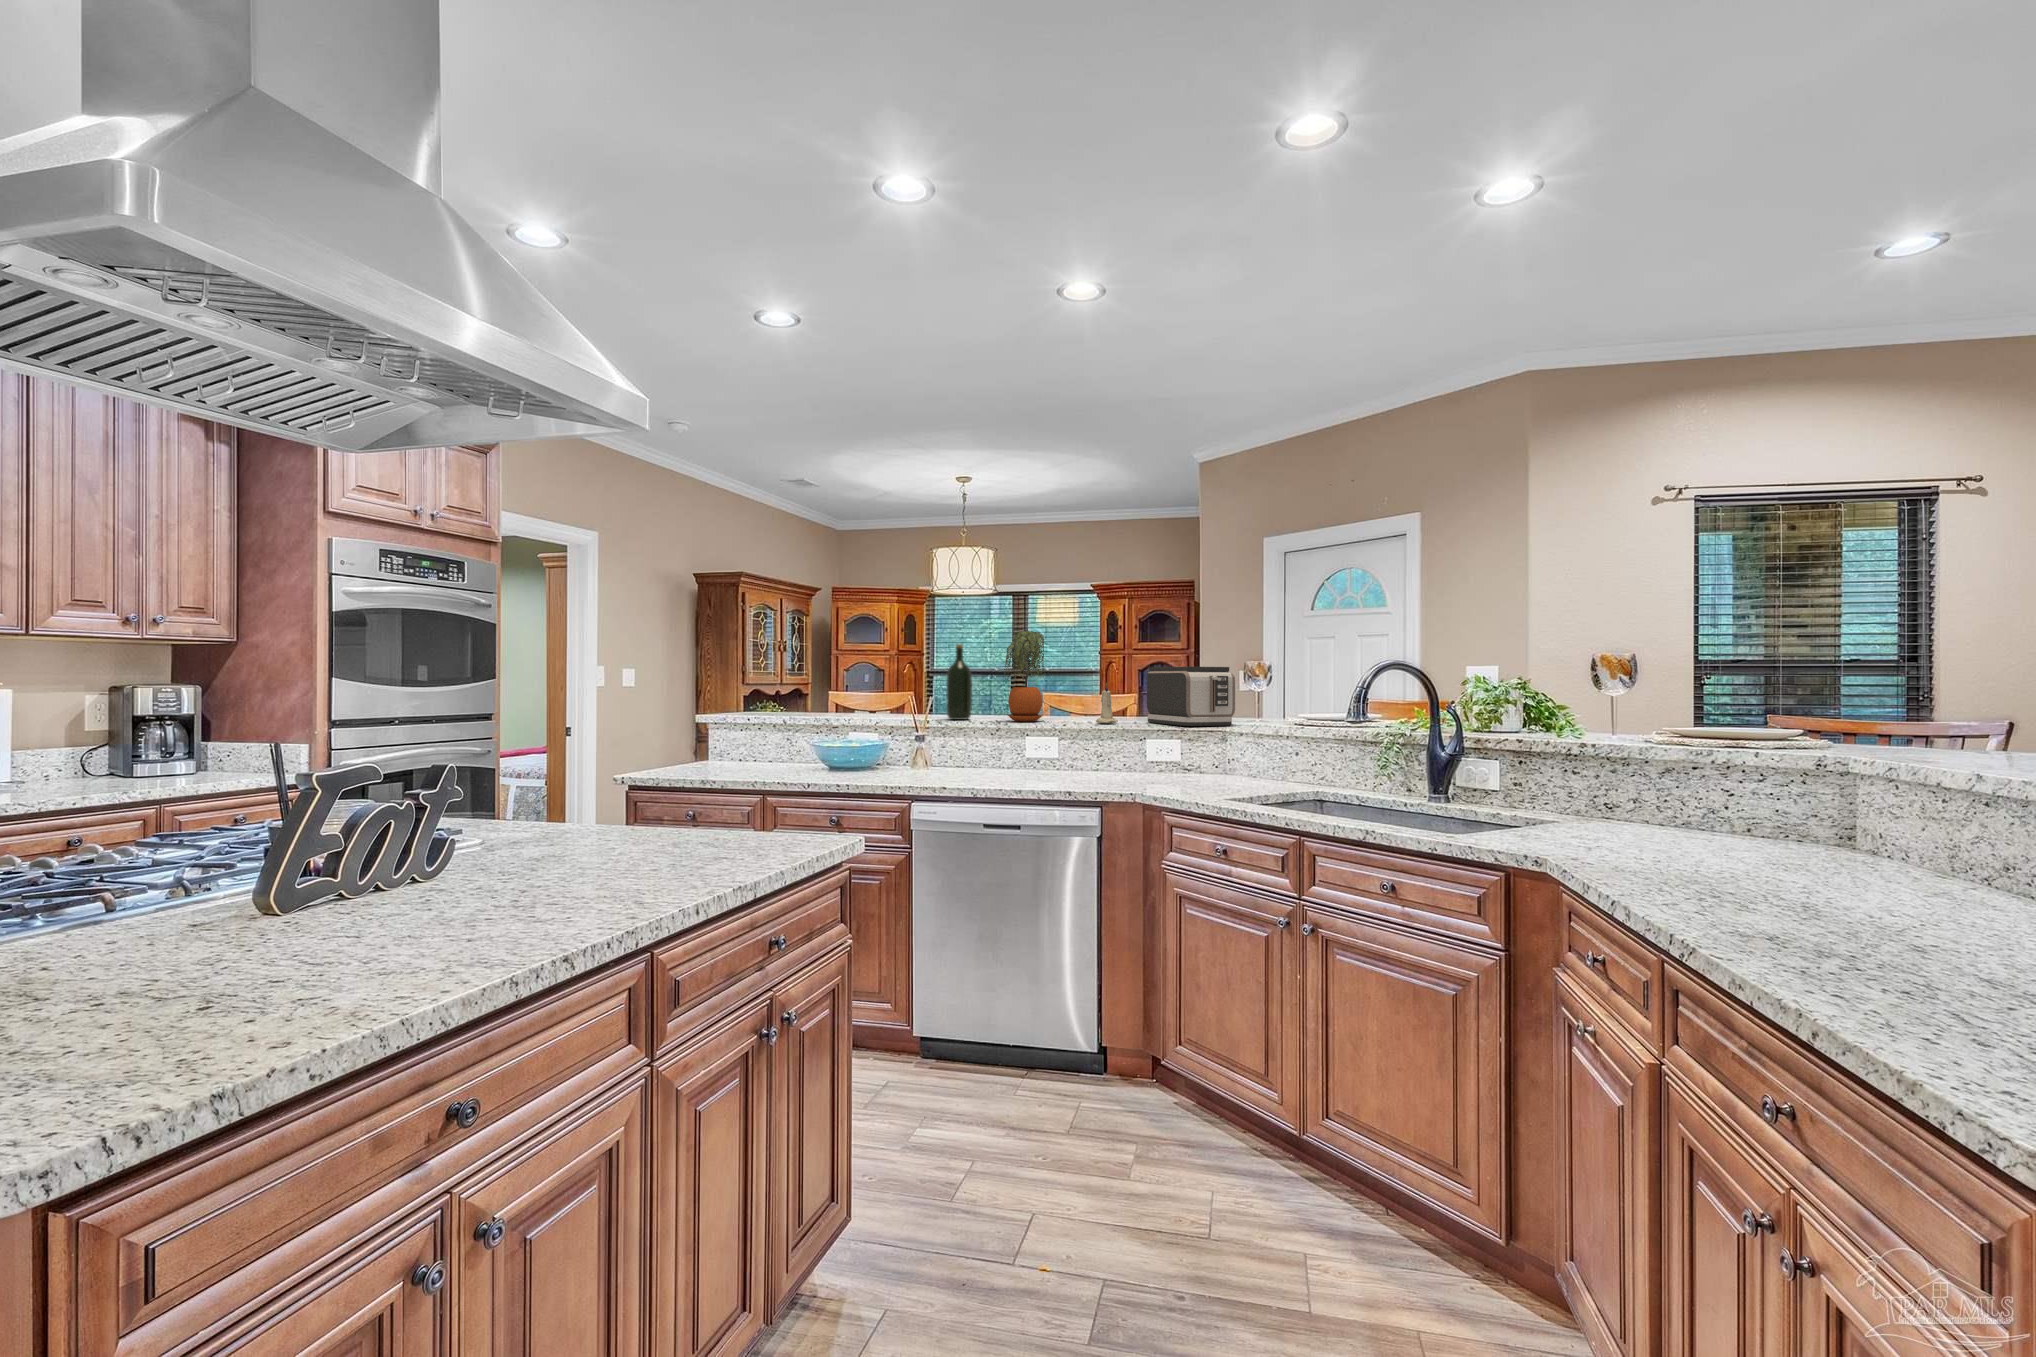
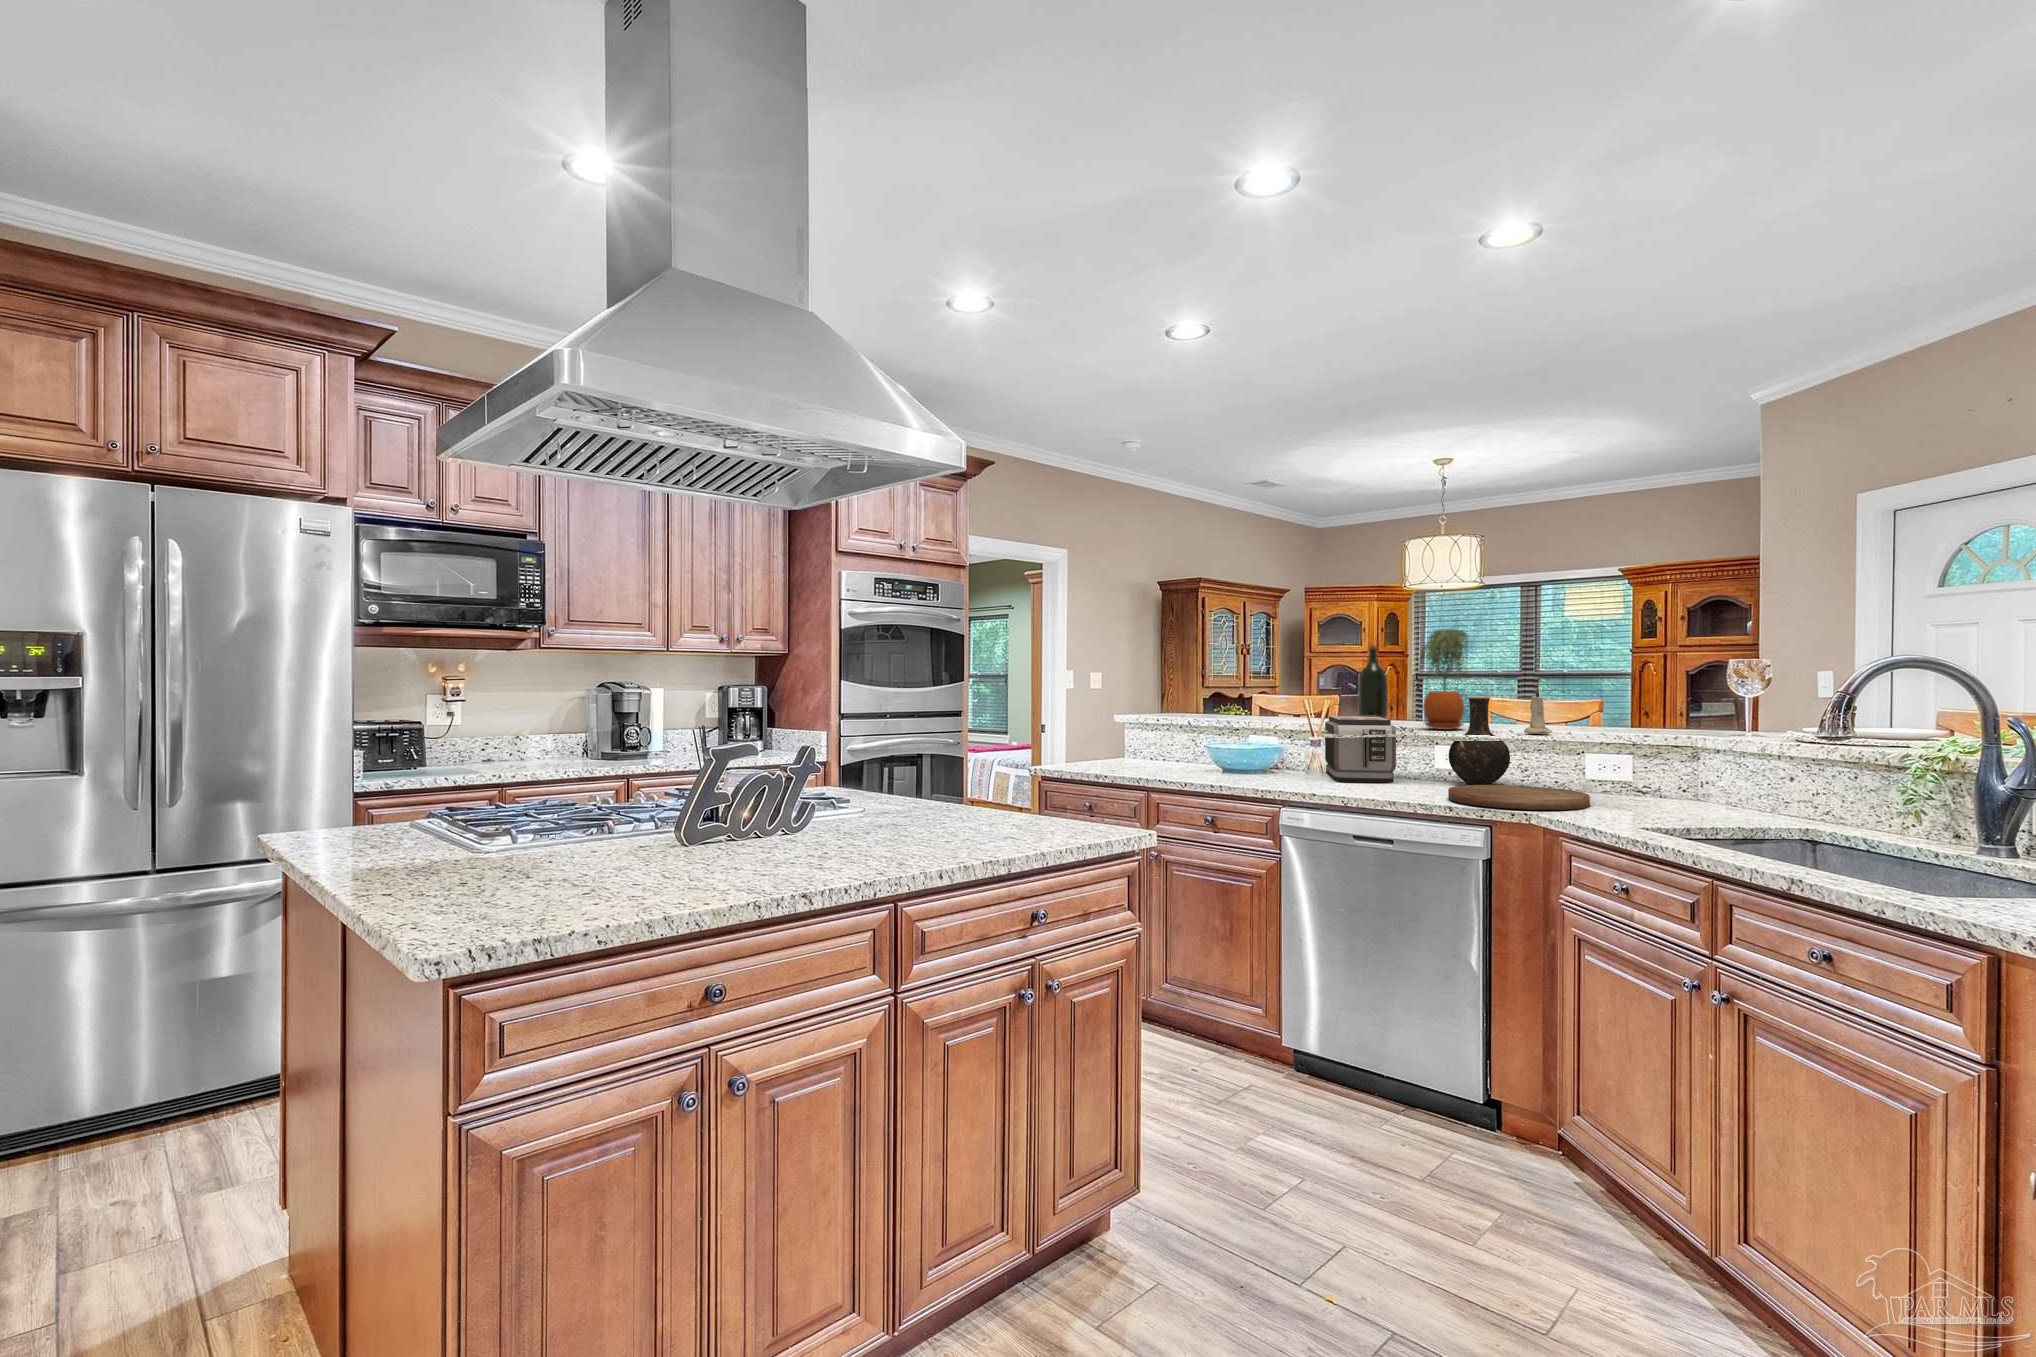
toaster: present [1147,667,1235,726] -> present [1325,716,1396,782]
vase: none [1038,692,1087,770] -> present [1449,697,1510,785]
cutting board: none [1056,769,1166,789] -> present [1448,785,1590,810]

